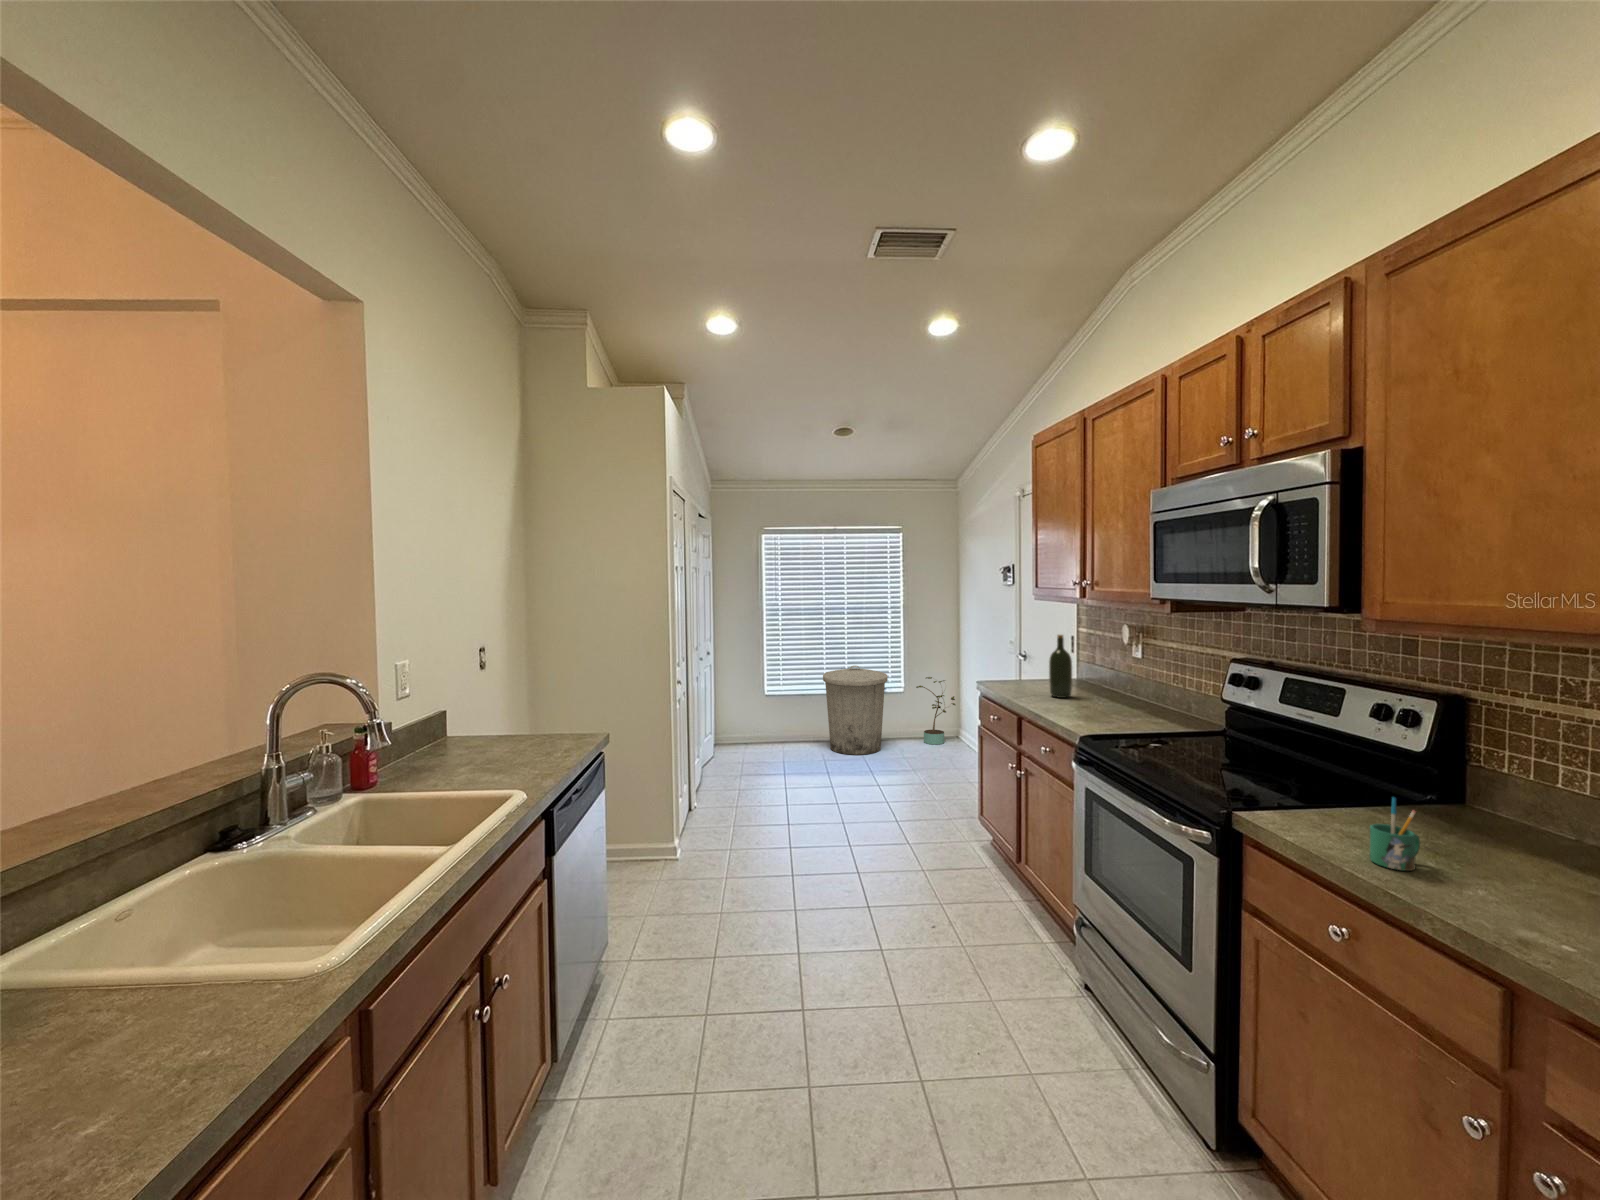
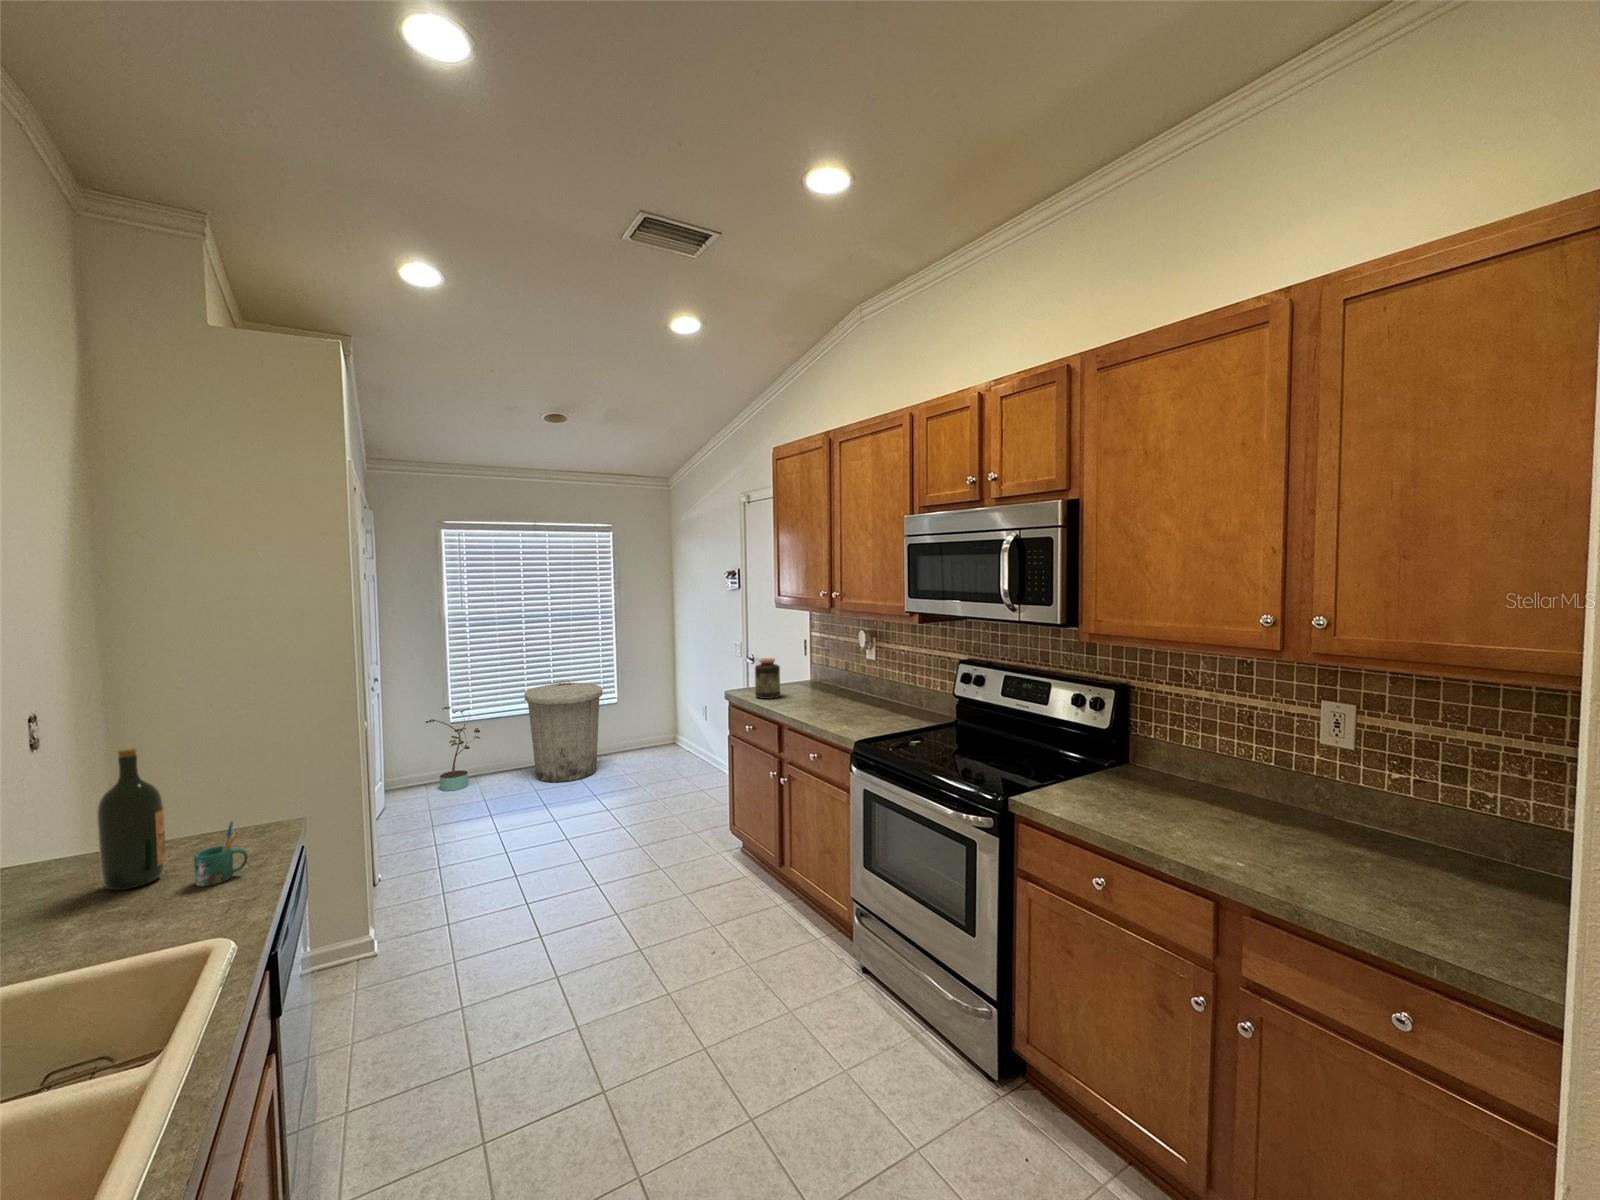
wine bottle: present [1049,635,1072,698] -> present [97,748,166,890]
jar: none [1003,650,1030,691] -> present [755,658,780,699]
potted plant: present [916,677,955,744] -> present [426,707,480,791]
mug: present [1370,798,1420,871] -> present [194,821,248,886]

